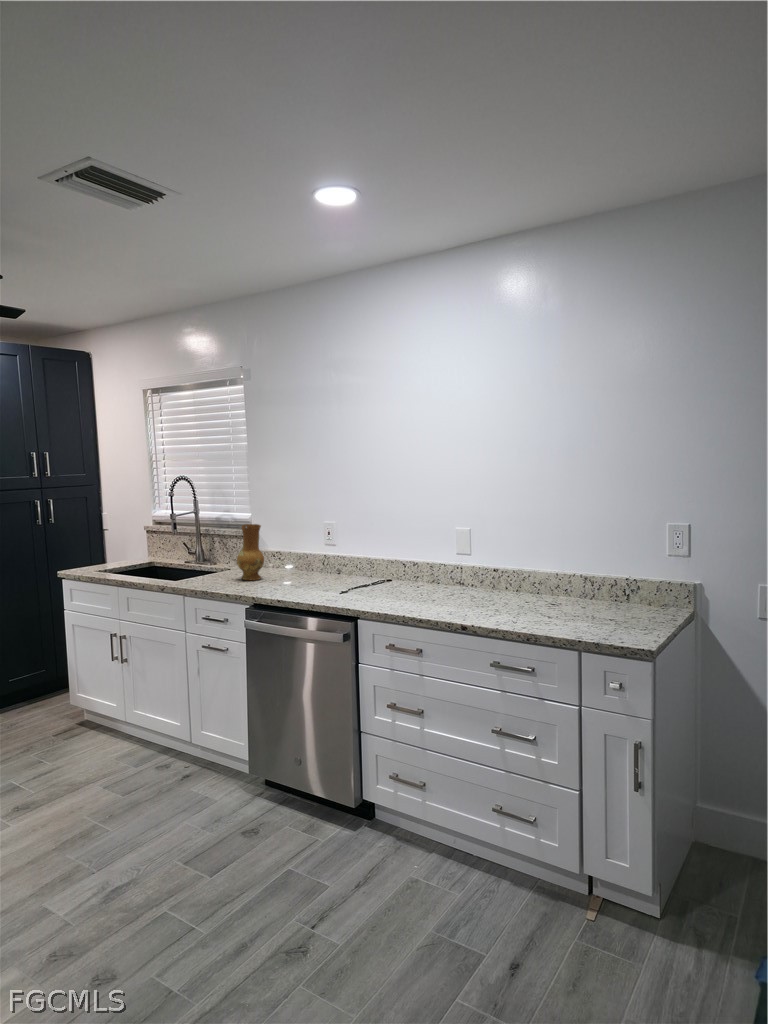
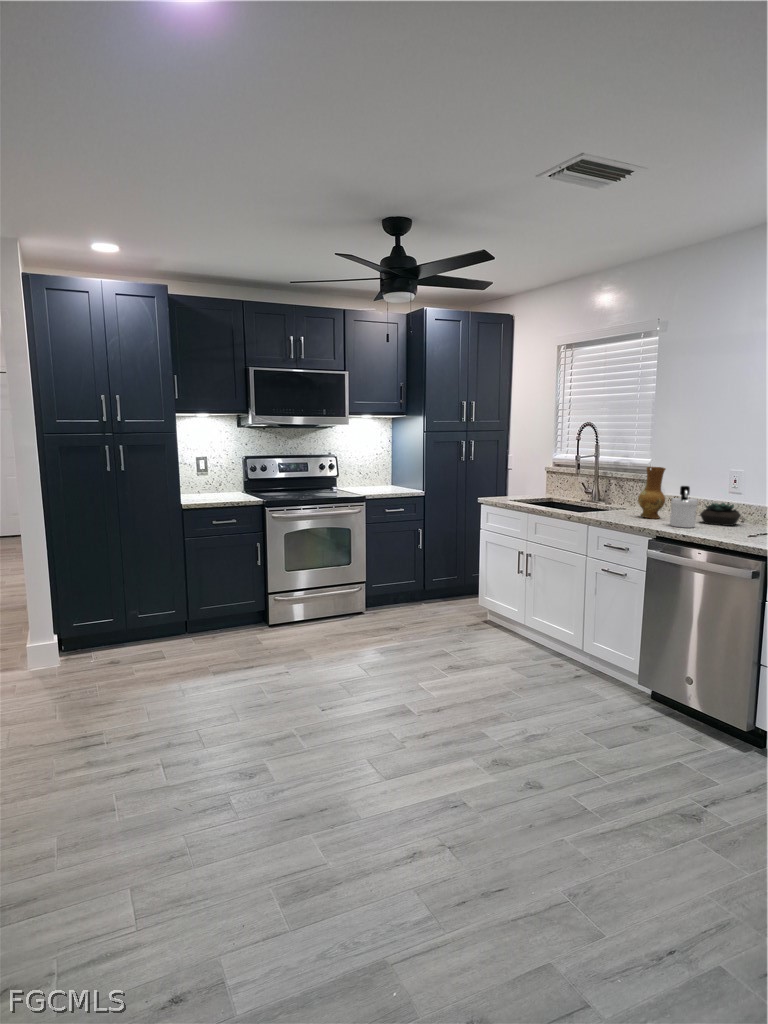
soap dispenser: none [266,544,293,589] -> present [670,486,698,528]
succulent plant: none [299,555,337,580] -> present [700,503,741,526]

